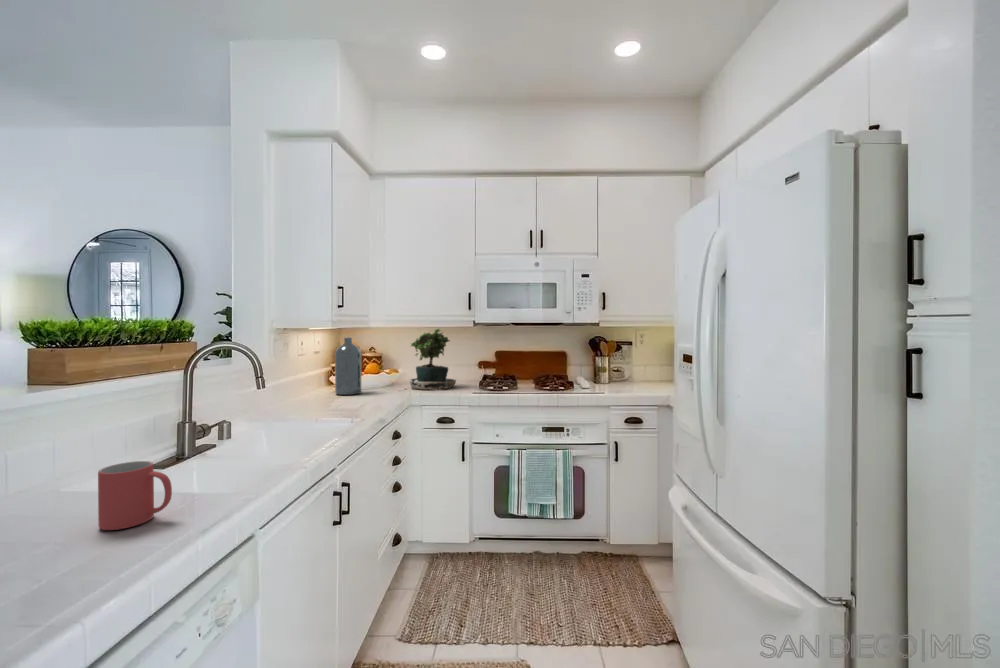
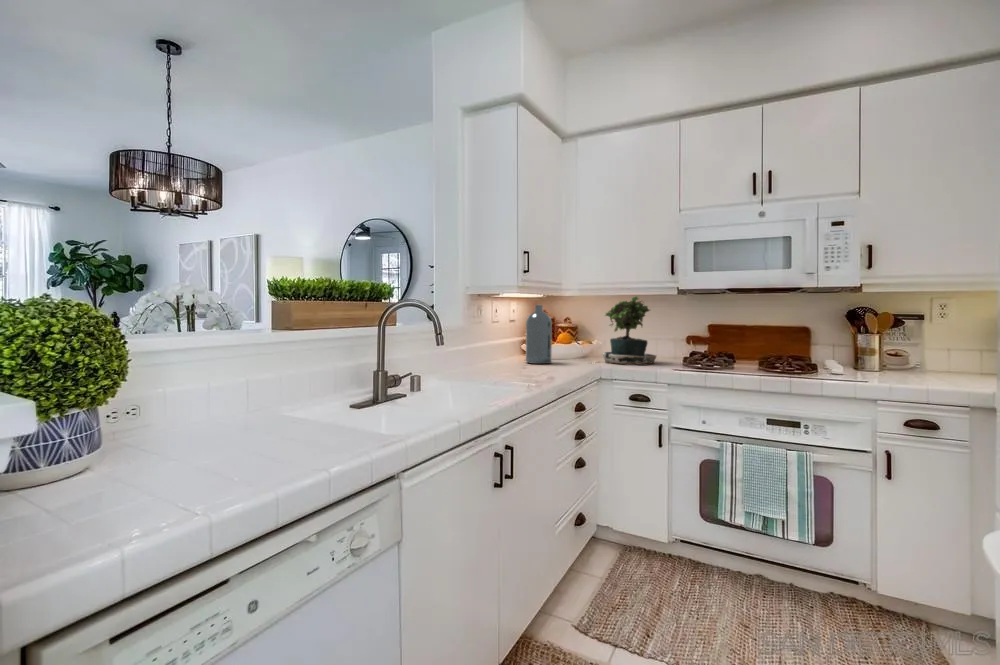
mug: present [98,461,172,530] -> none [272,392,327,450]

